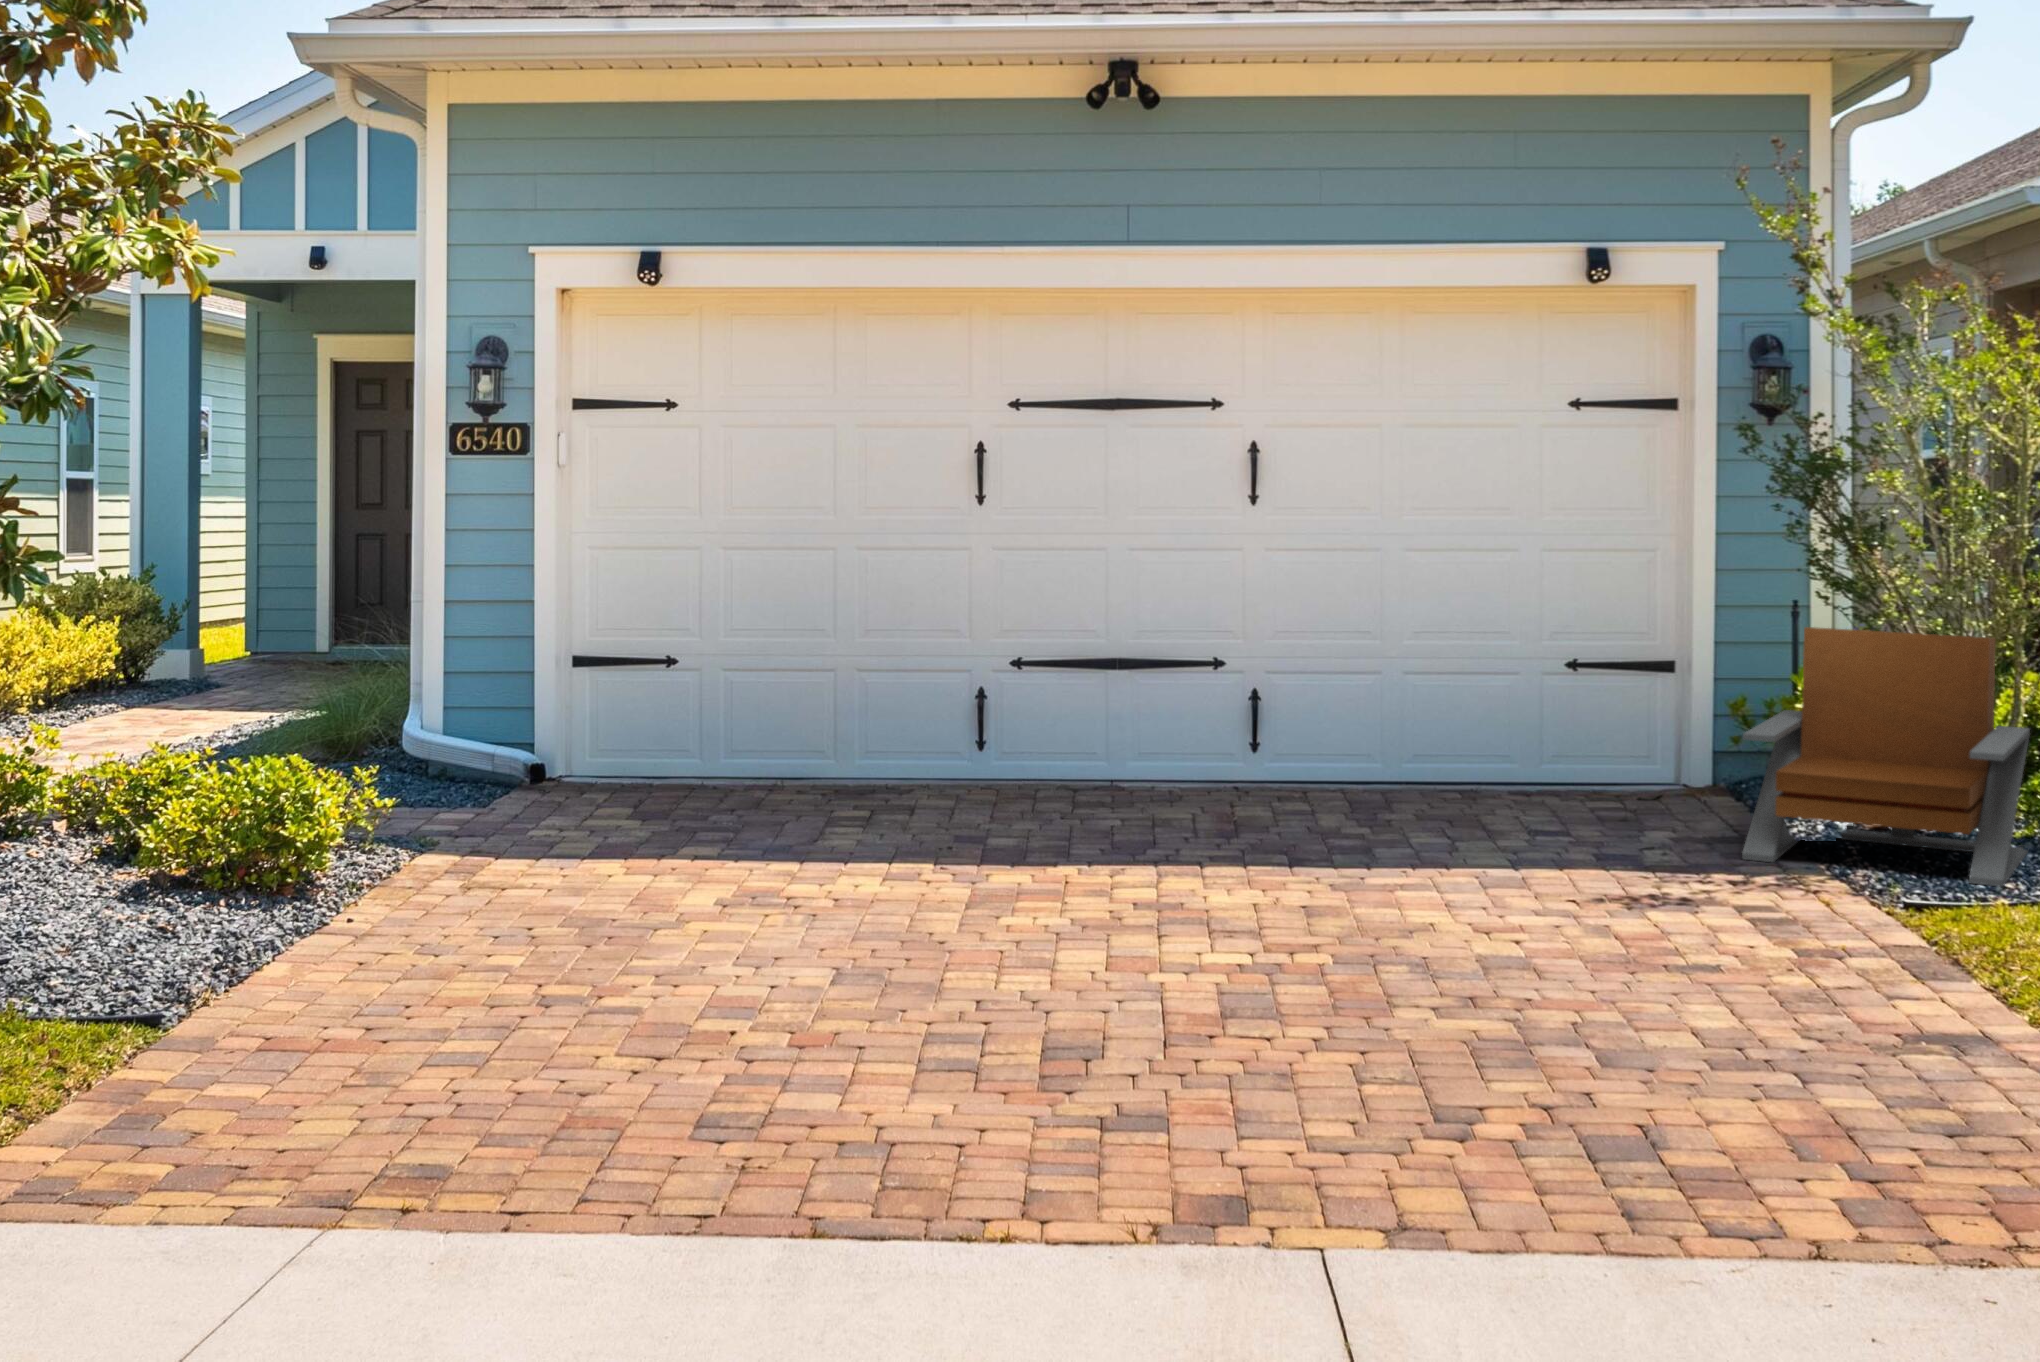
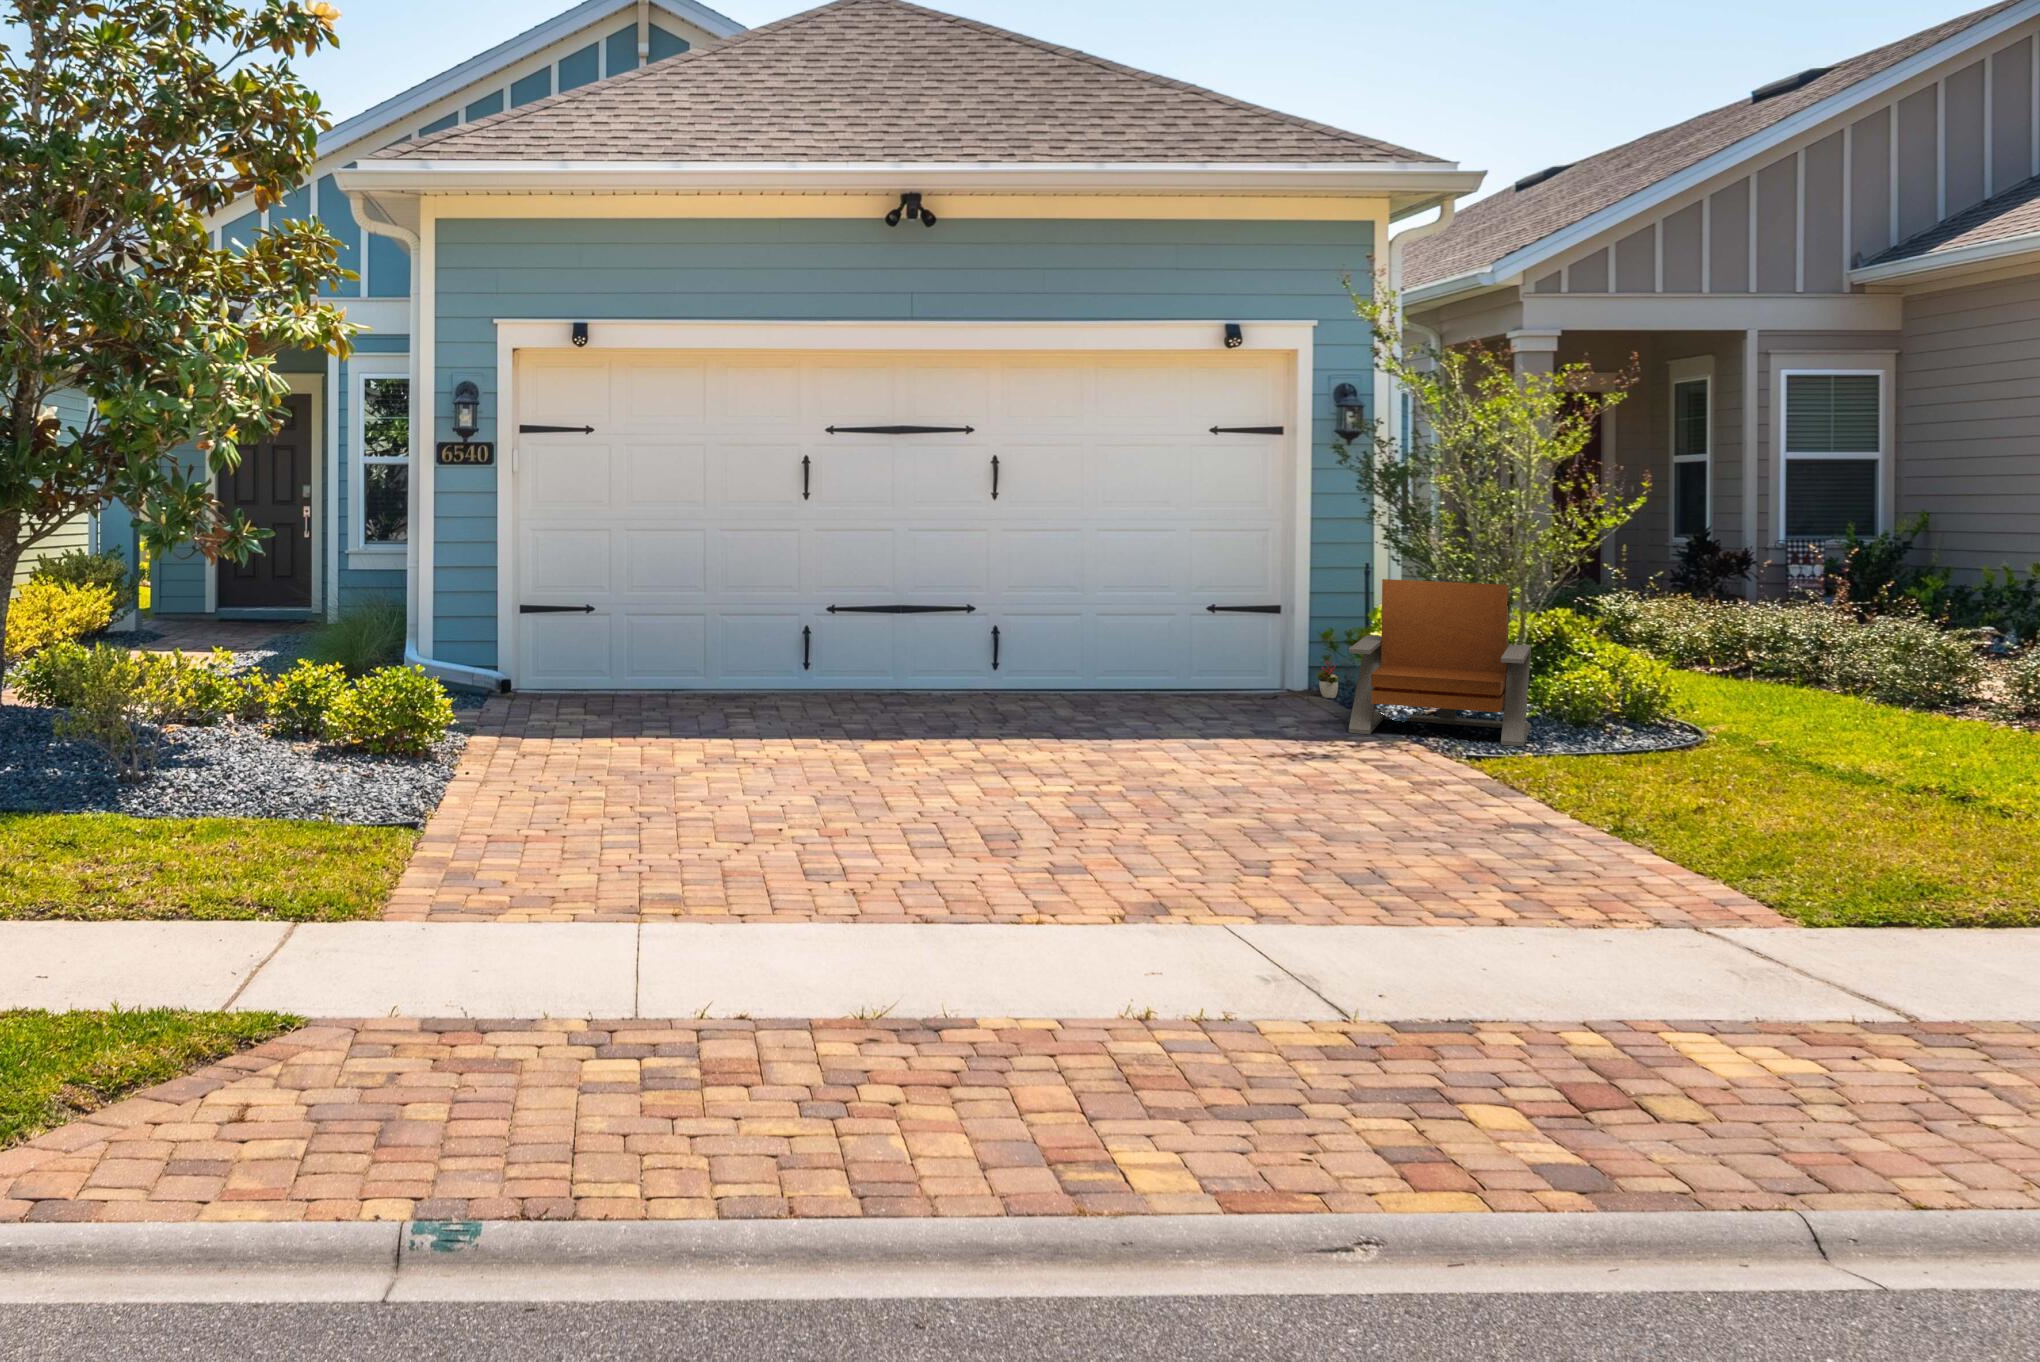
decorative plant: none [1723,743,1755,798] -> present [1316,661,1339,698]

